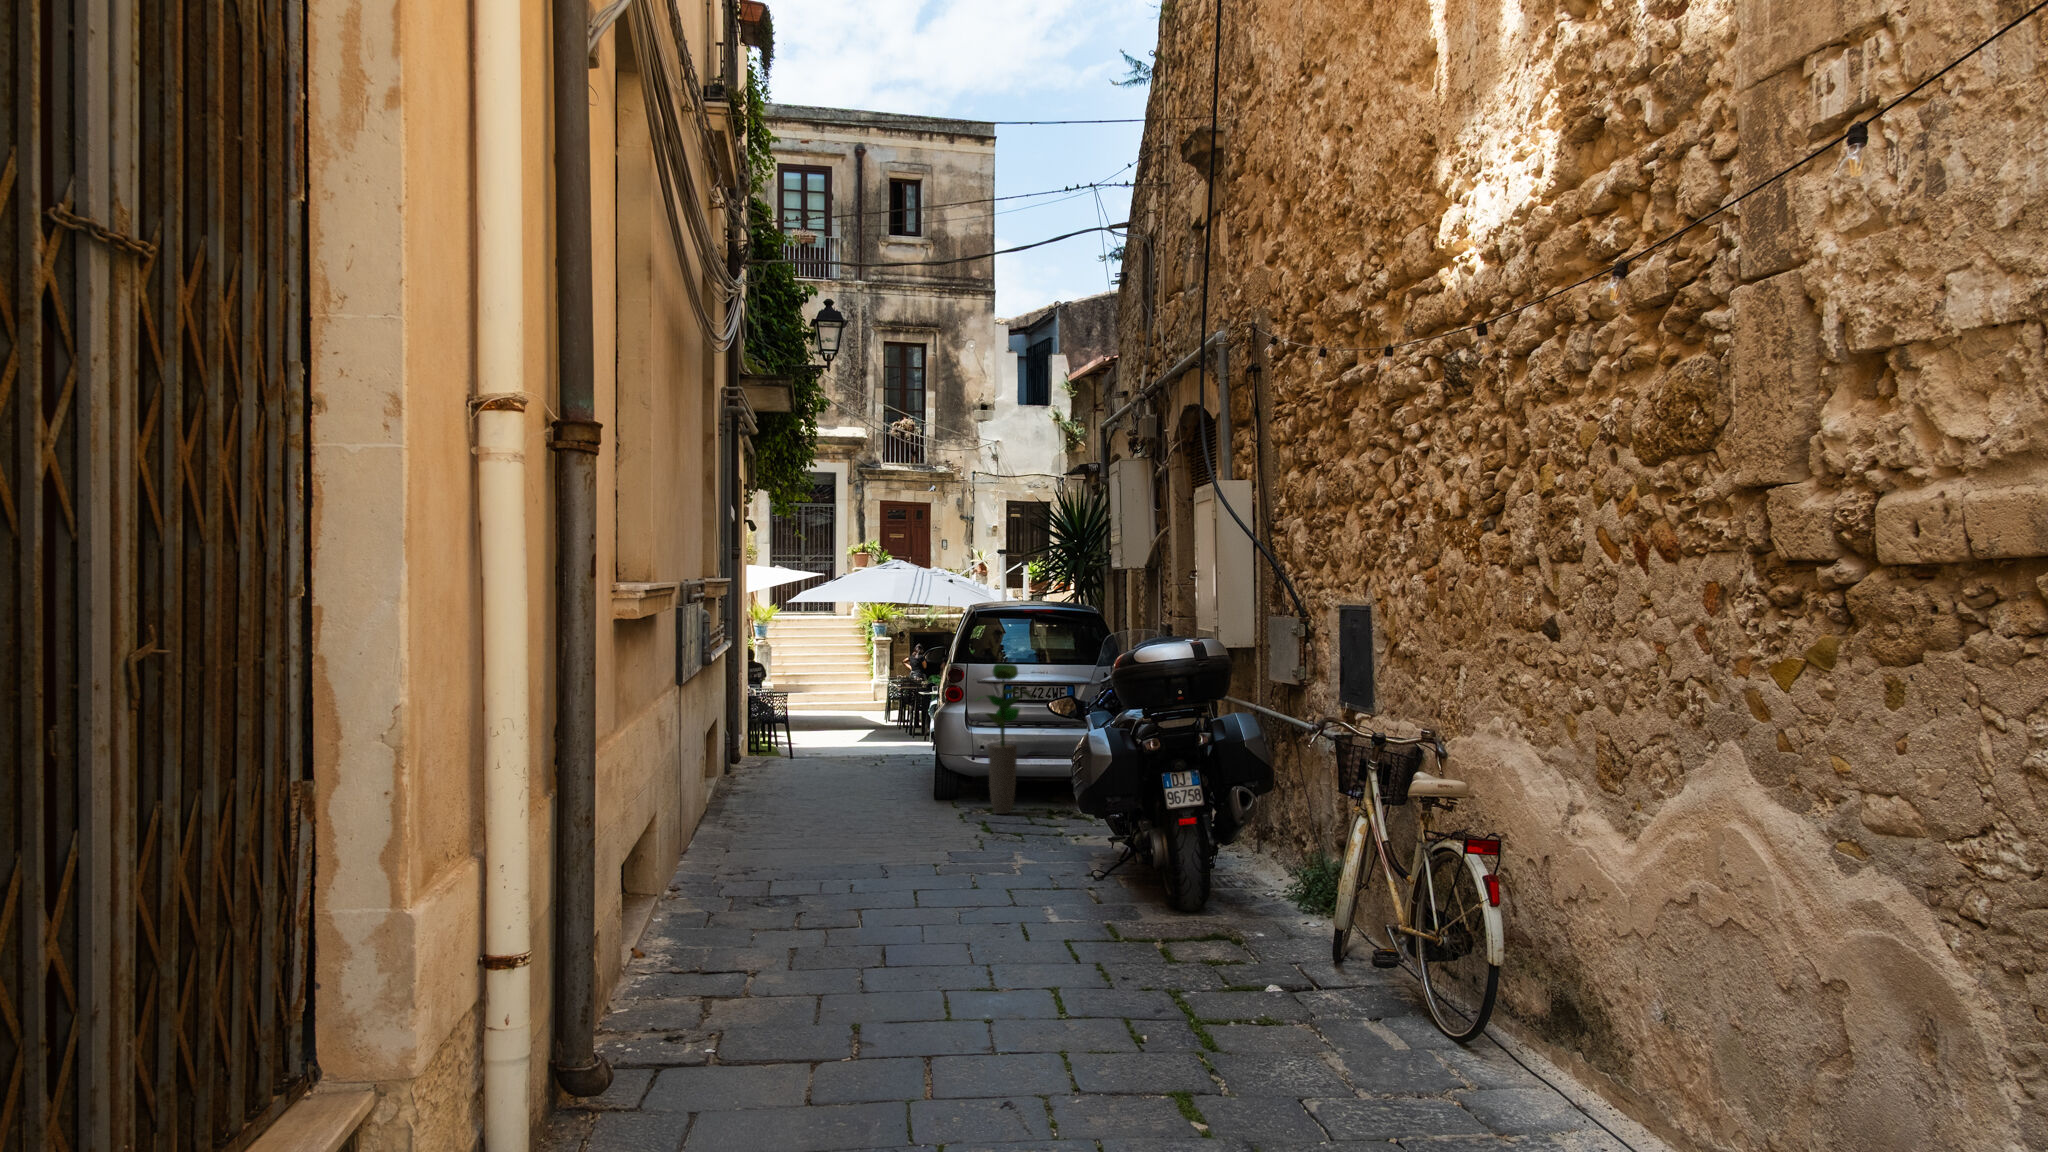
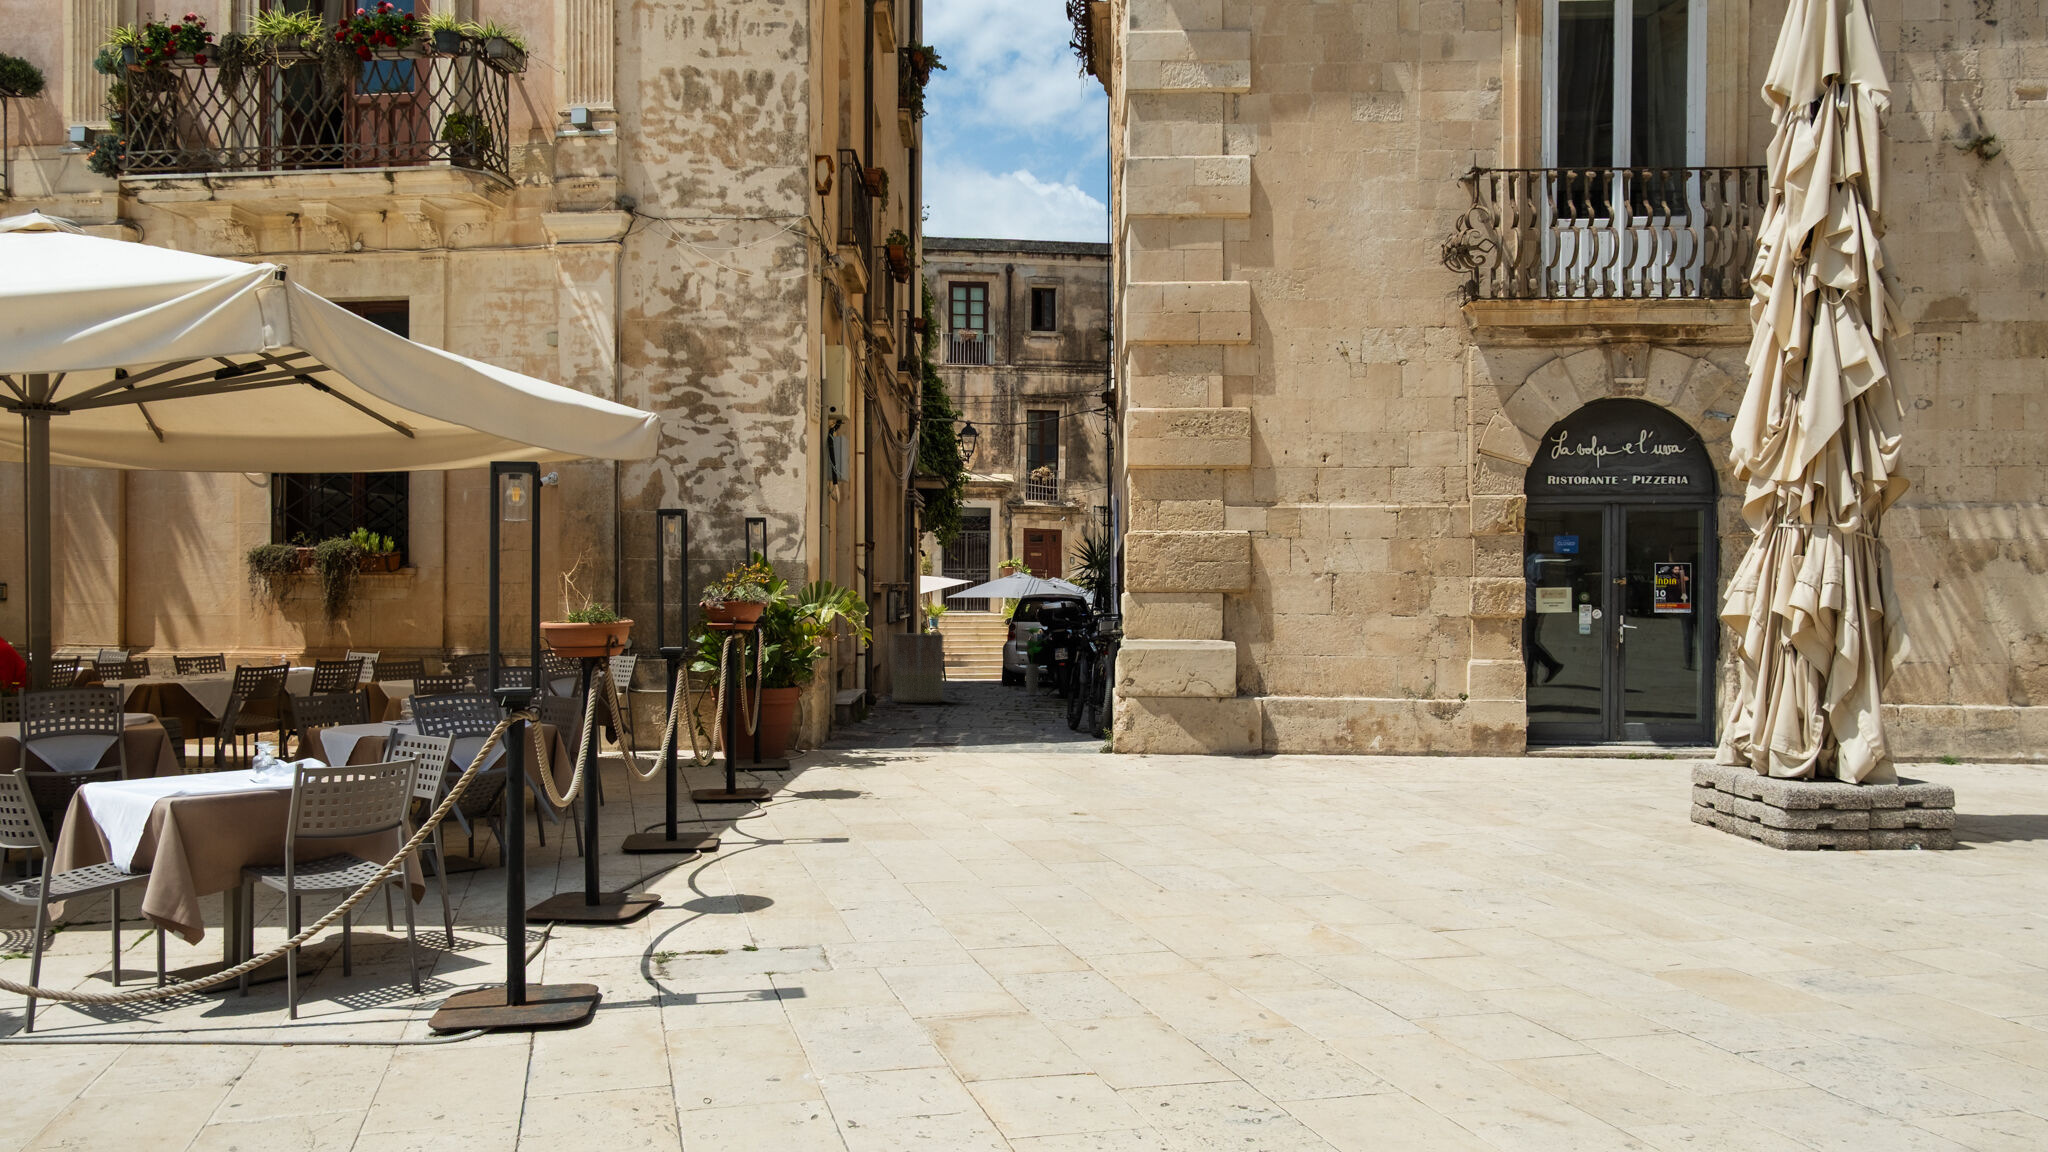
trash can: none [688,692,818,879] -> present [893,633,944,703]

